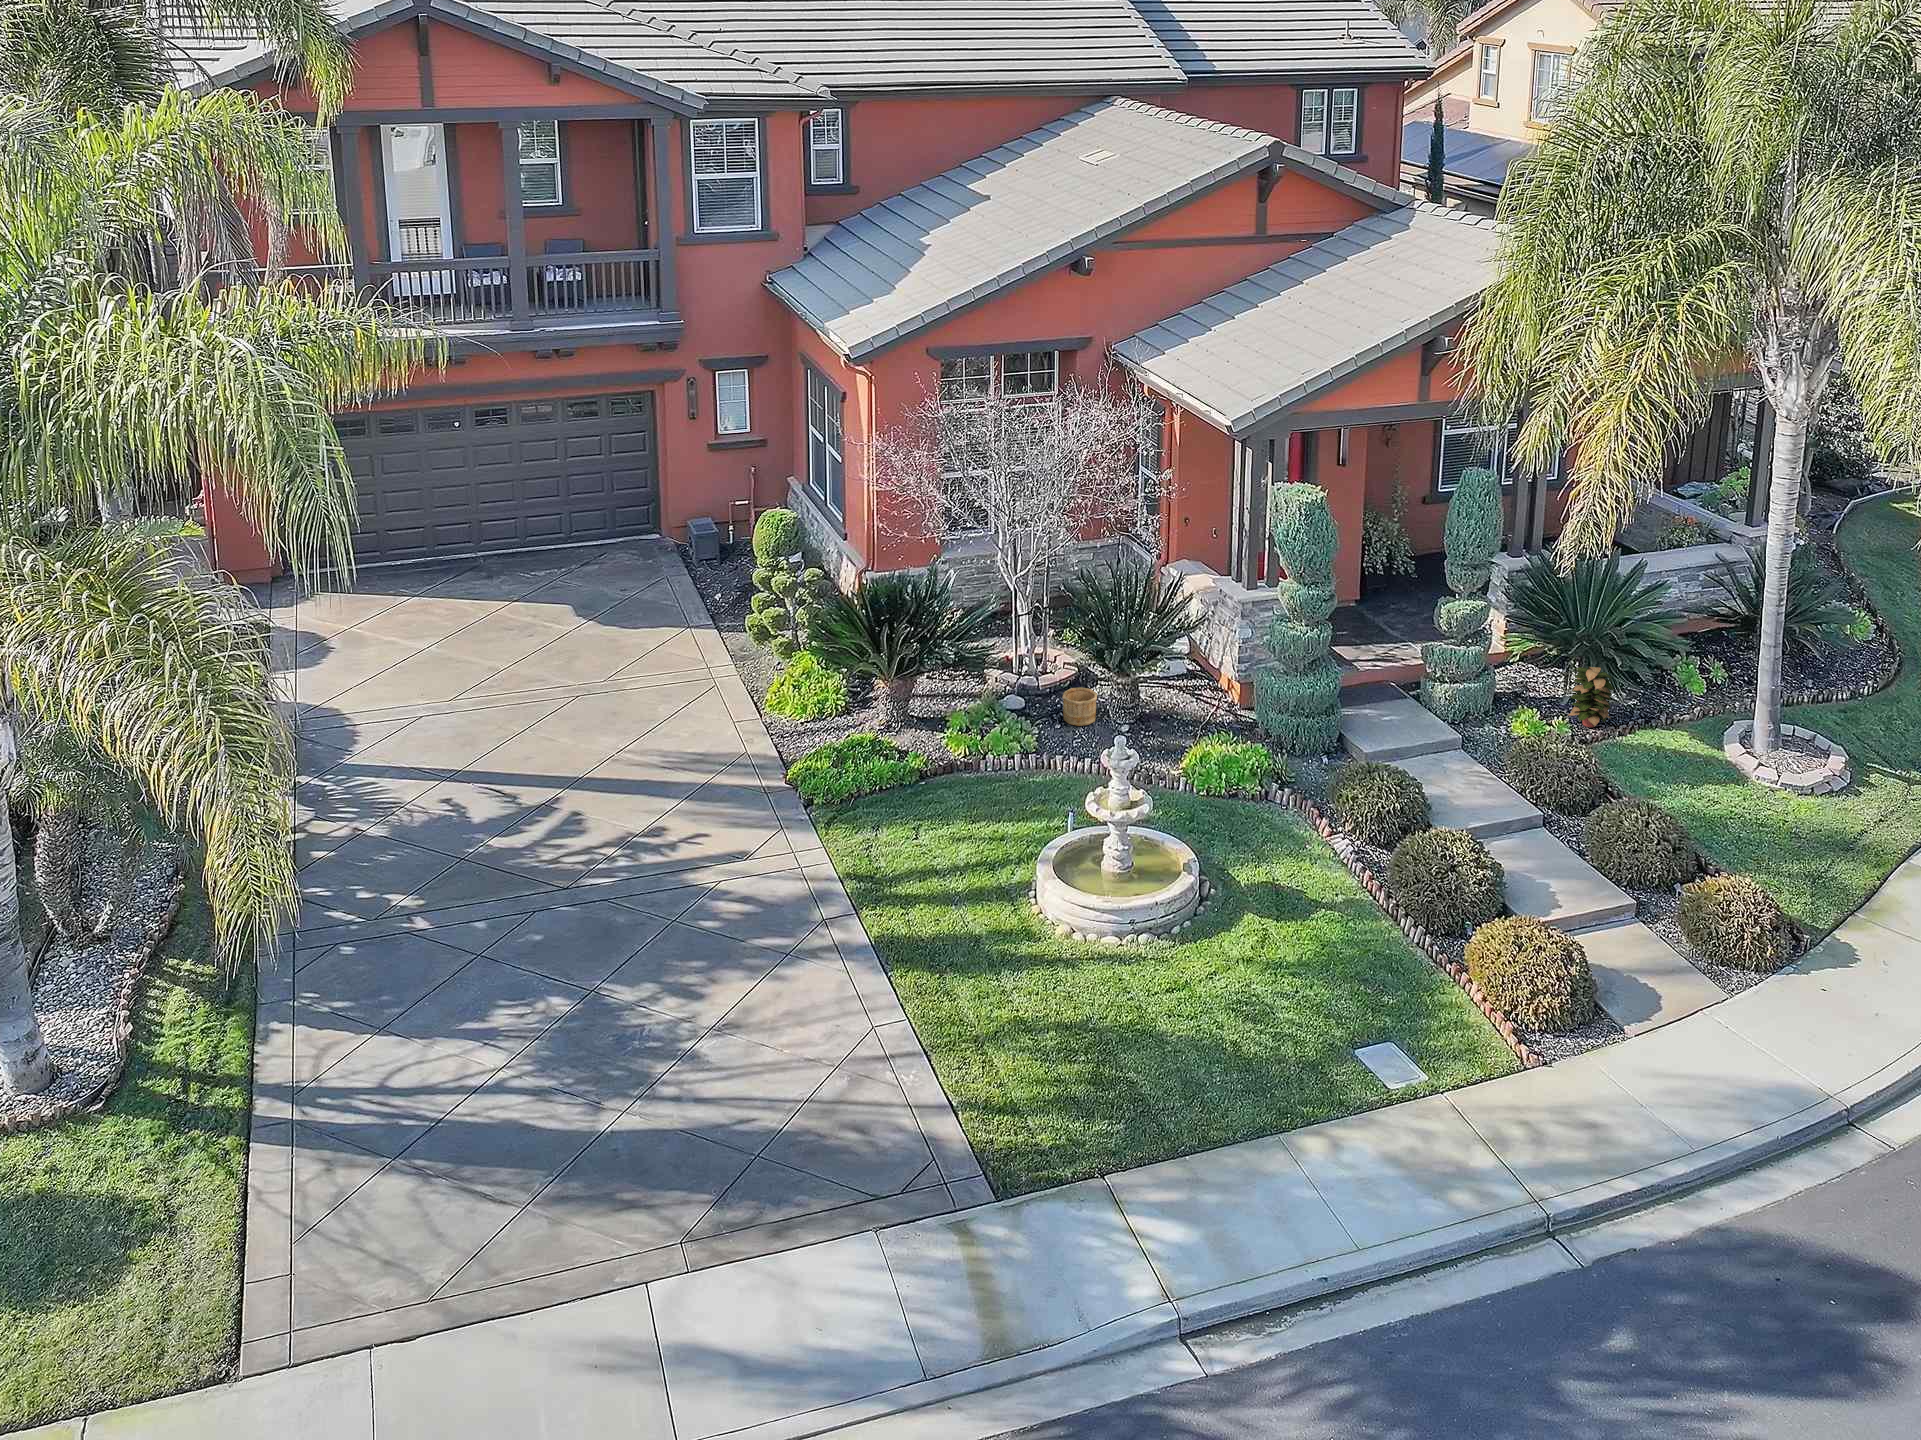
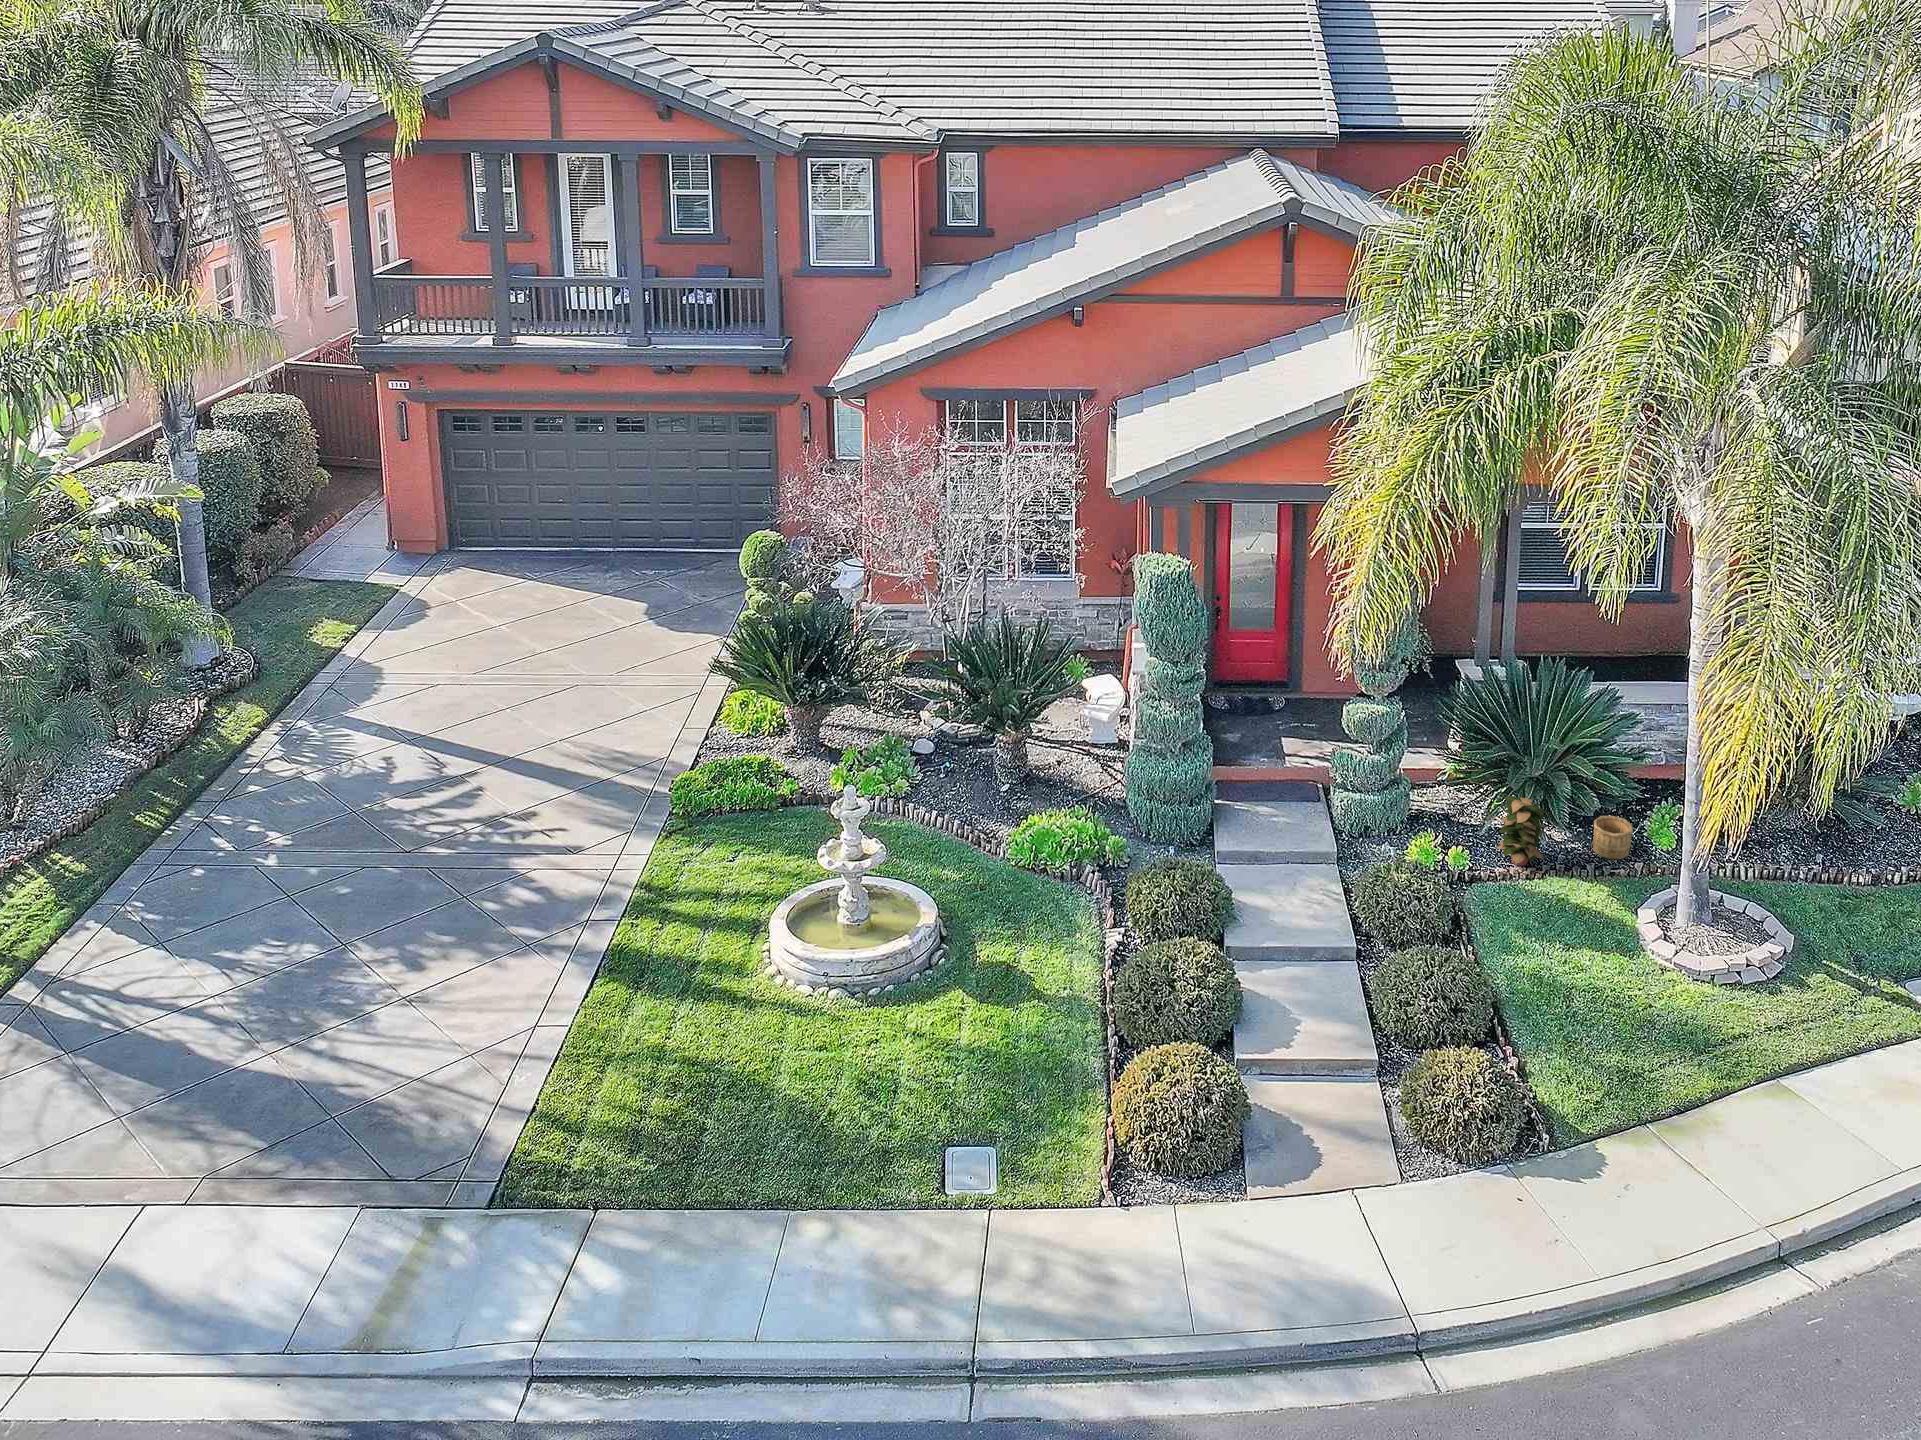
wooden bucket: present [1062,687,1097,726] -> present [1593,816,1633,860]

